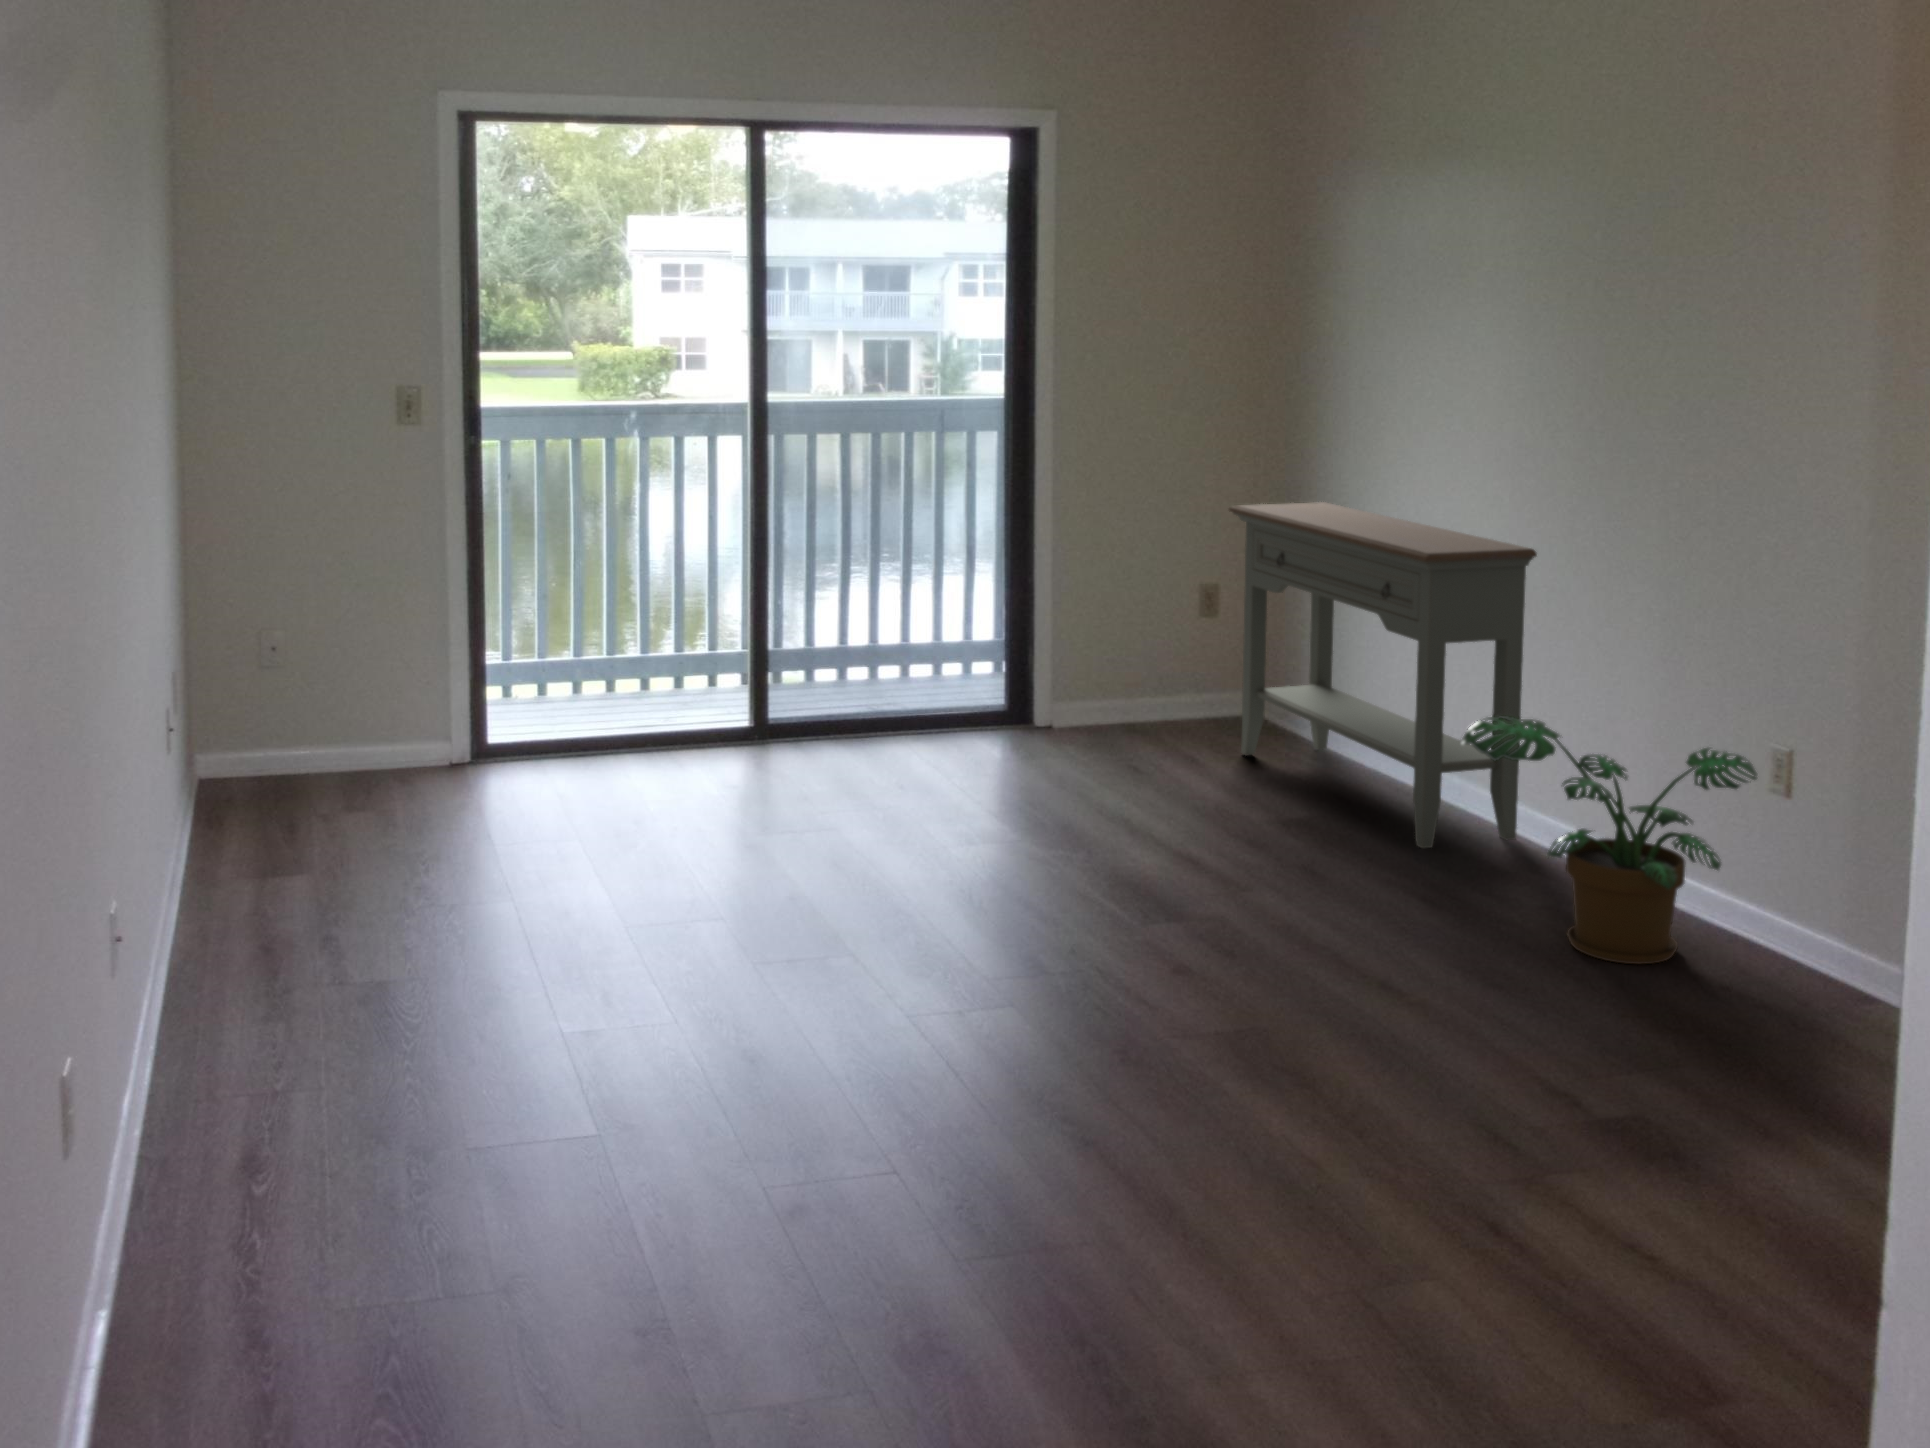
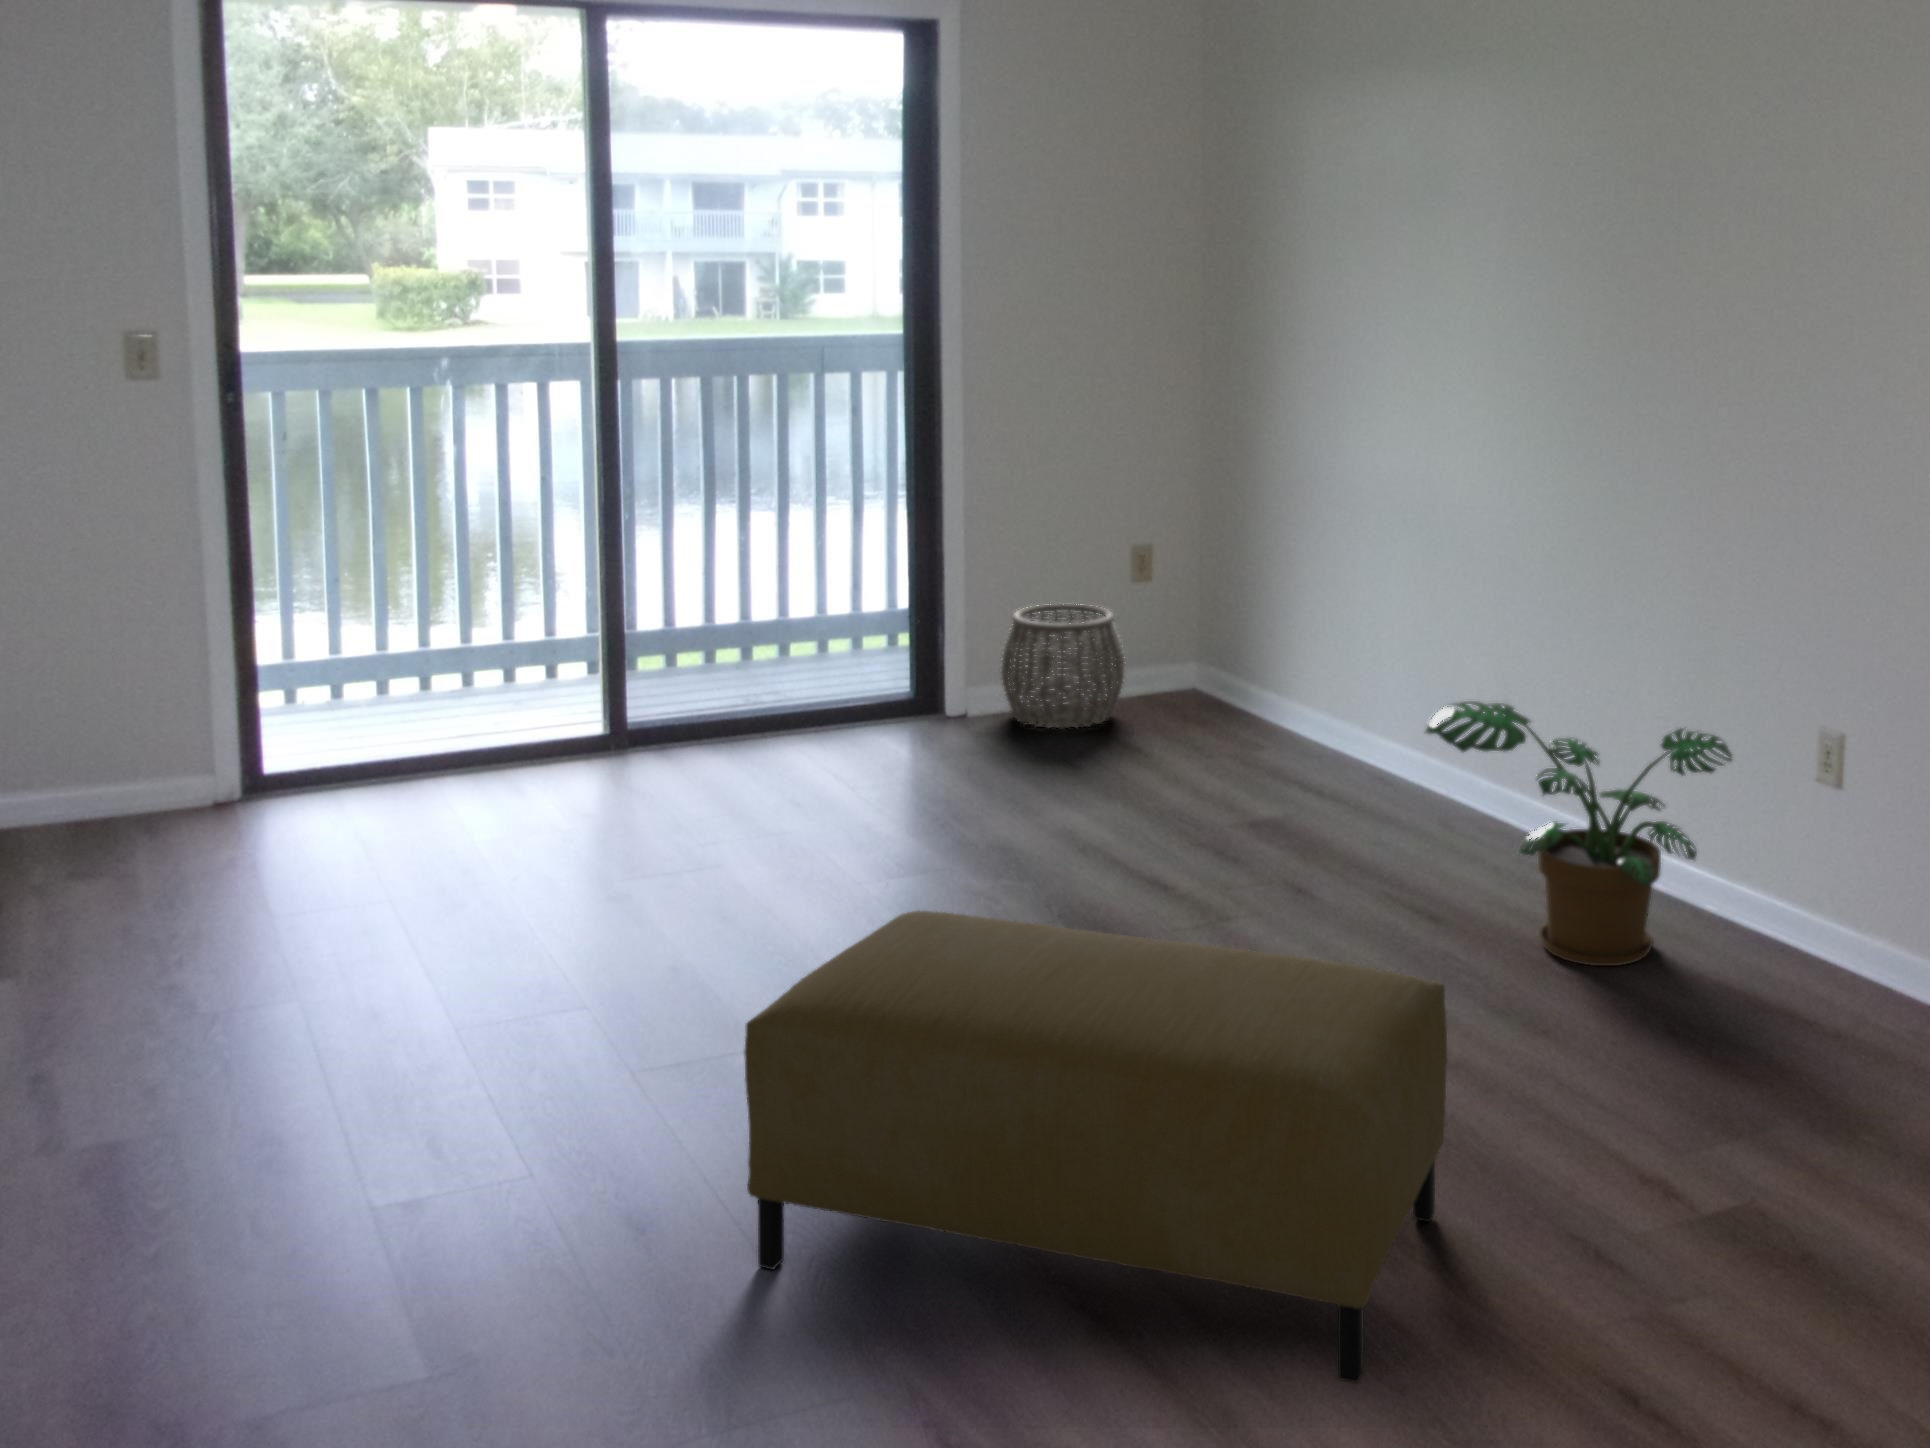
console table: present [1229,502,1537,848] -> none [1159,453,1497,839]
woven basket: none [1085,636,1198,747] -> present [1001,604,1125,729]
ottoman: none [857,853,1457,1263] -> present [744,911,1447,1383]

